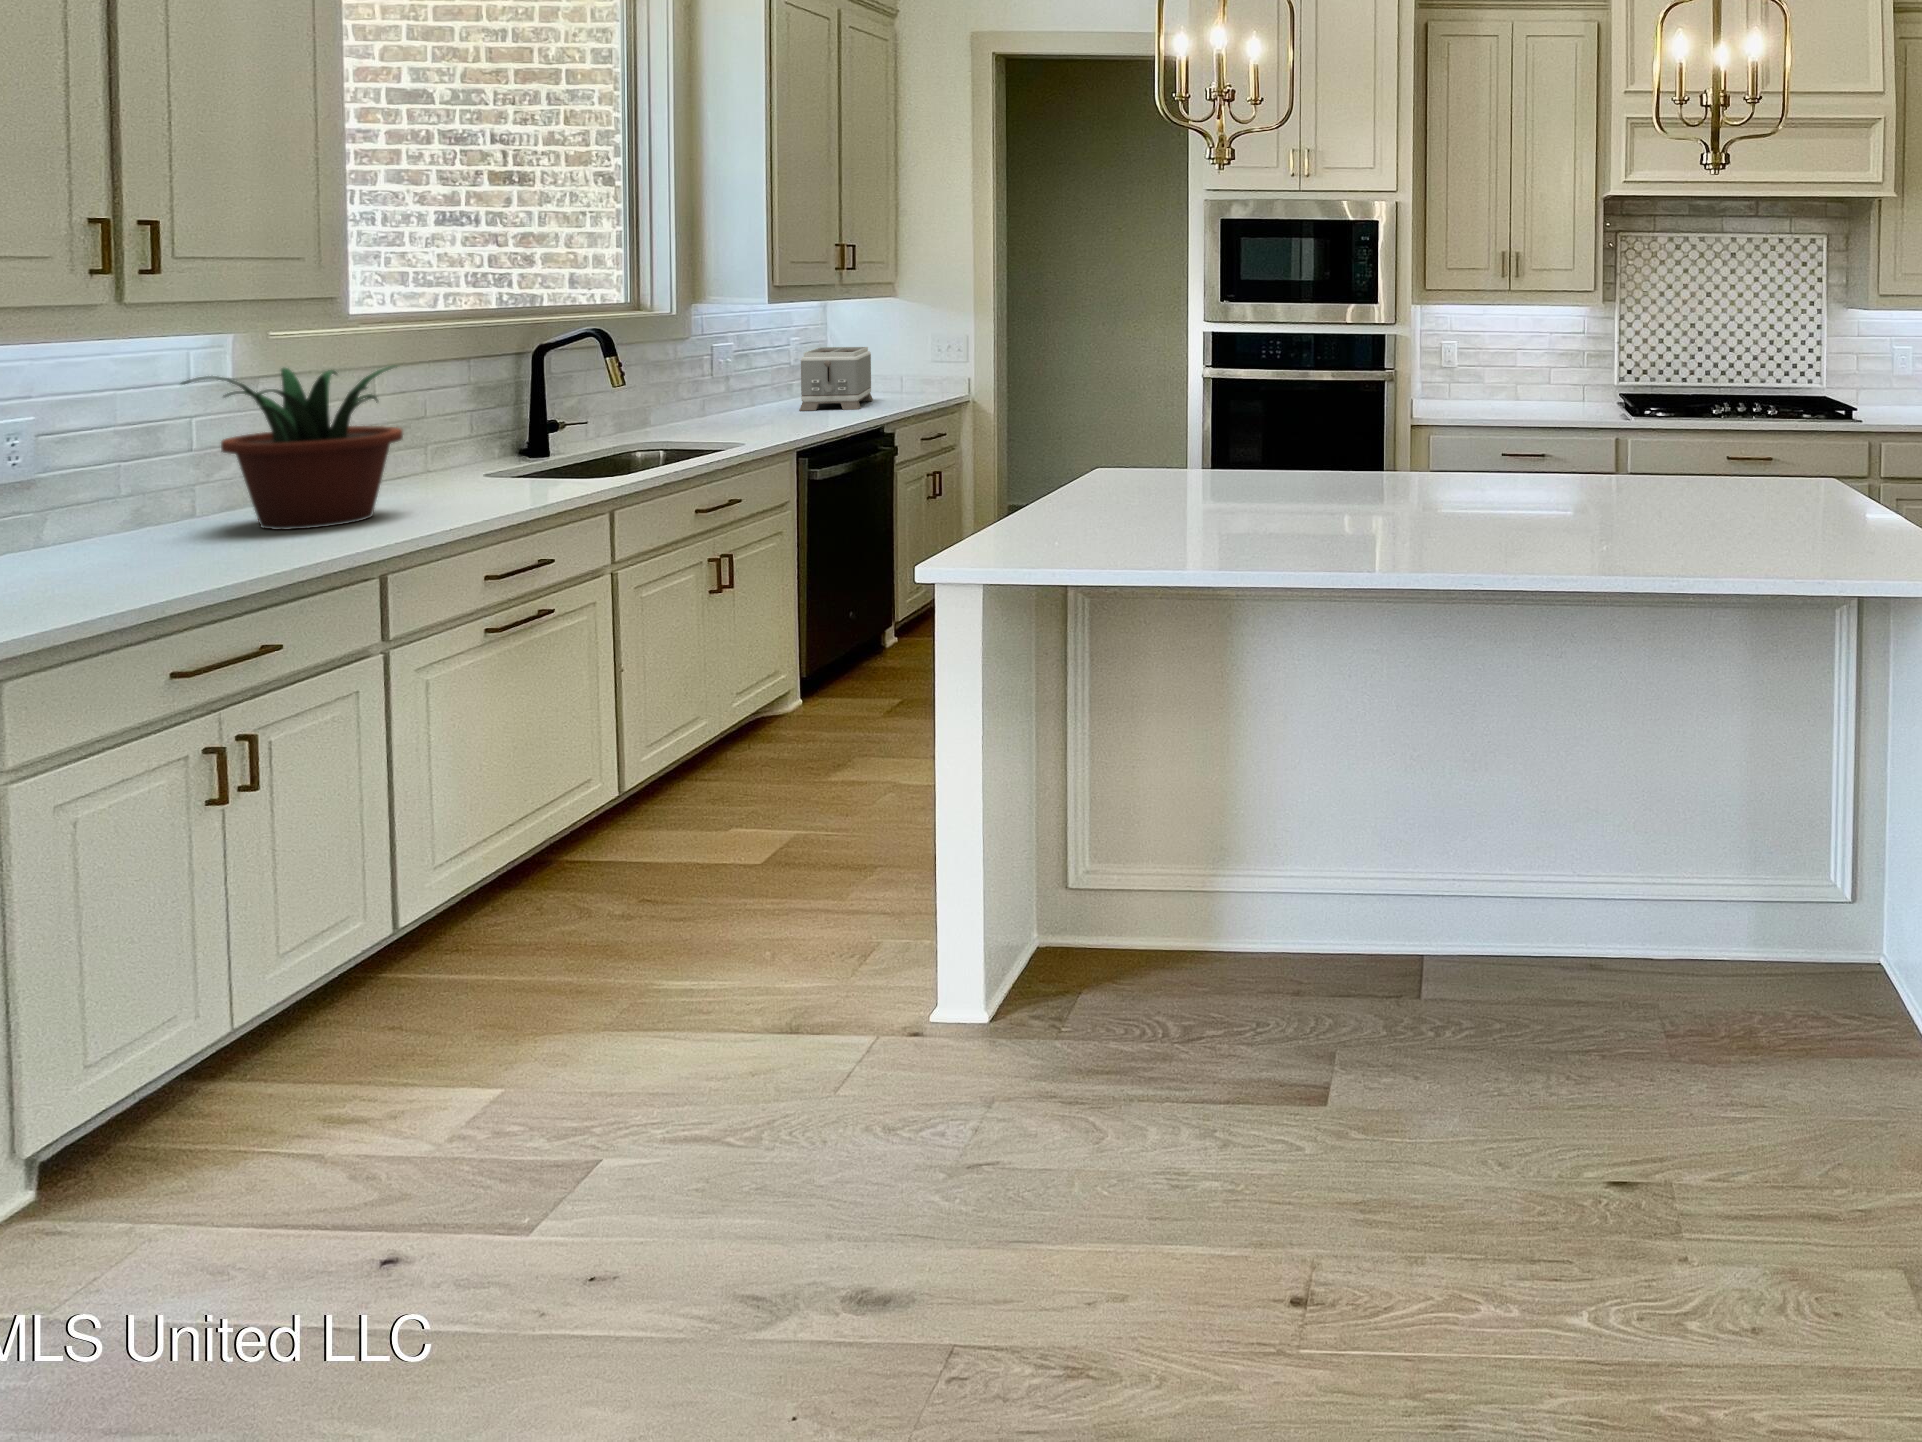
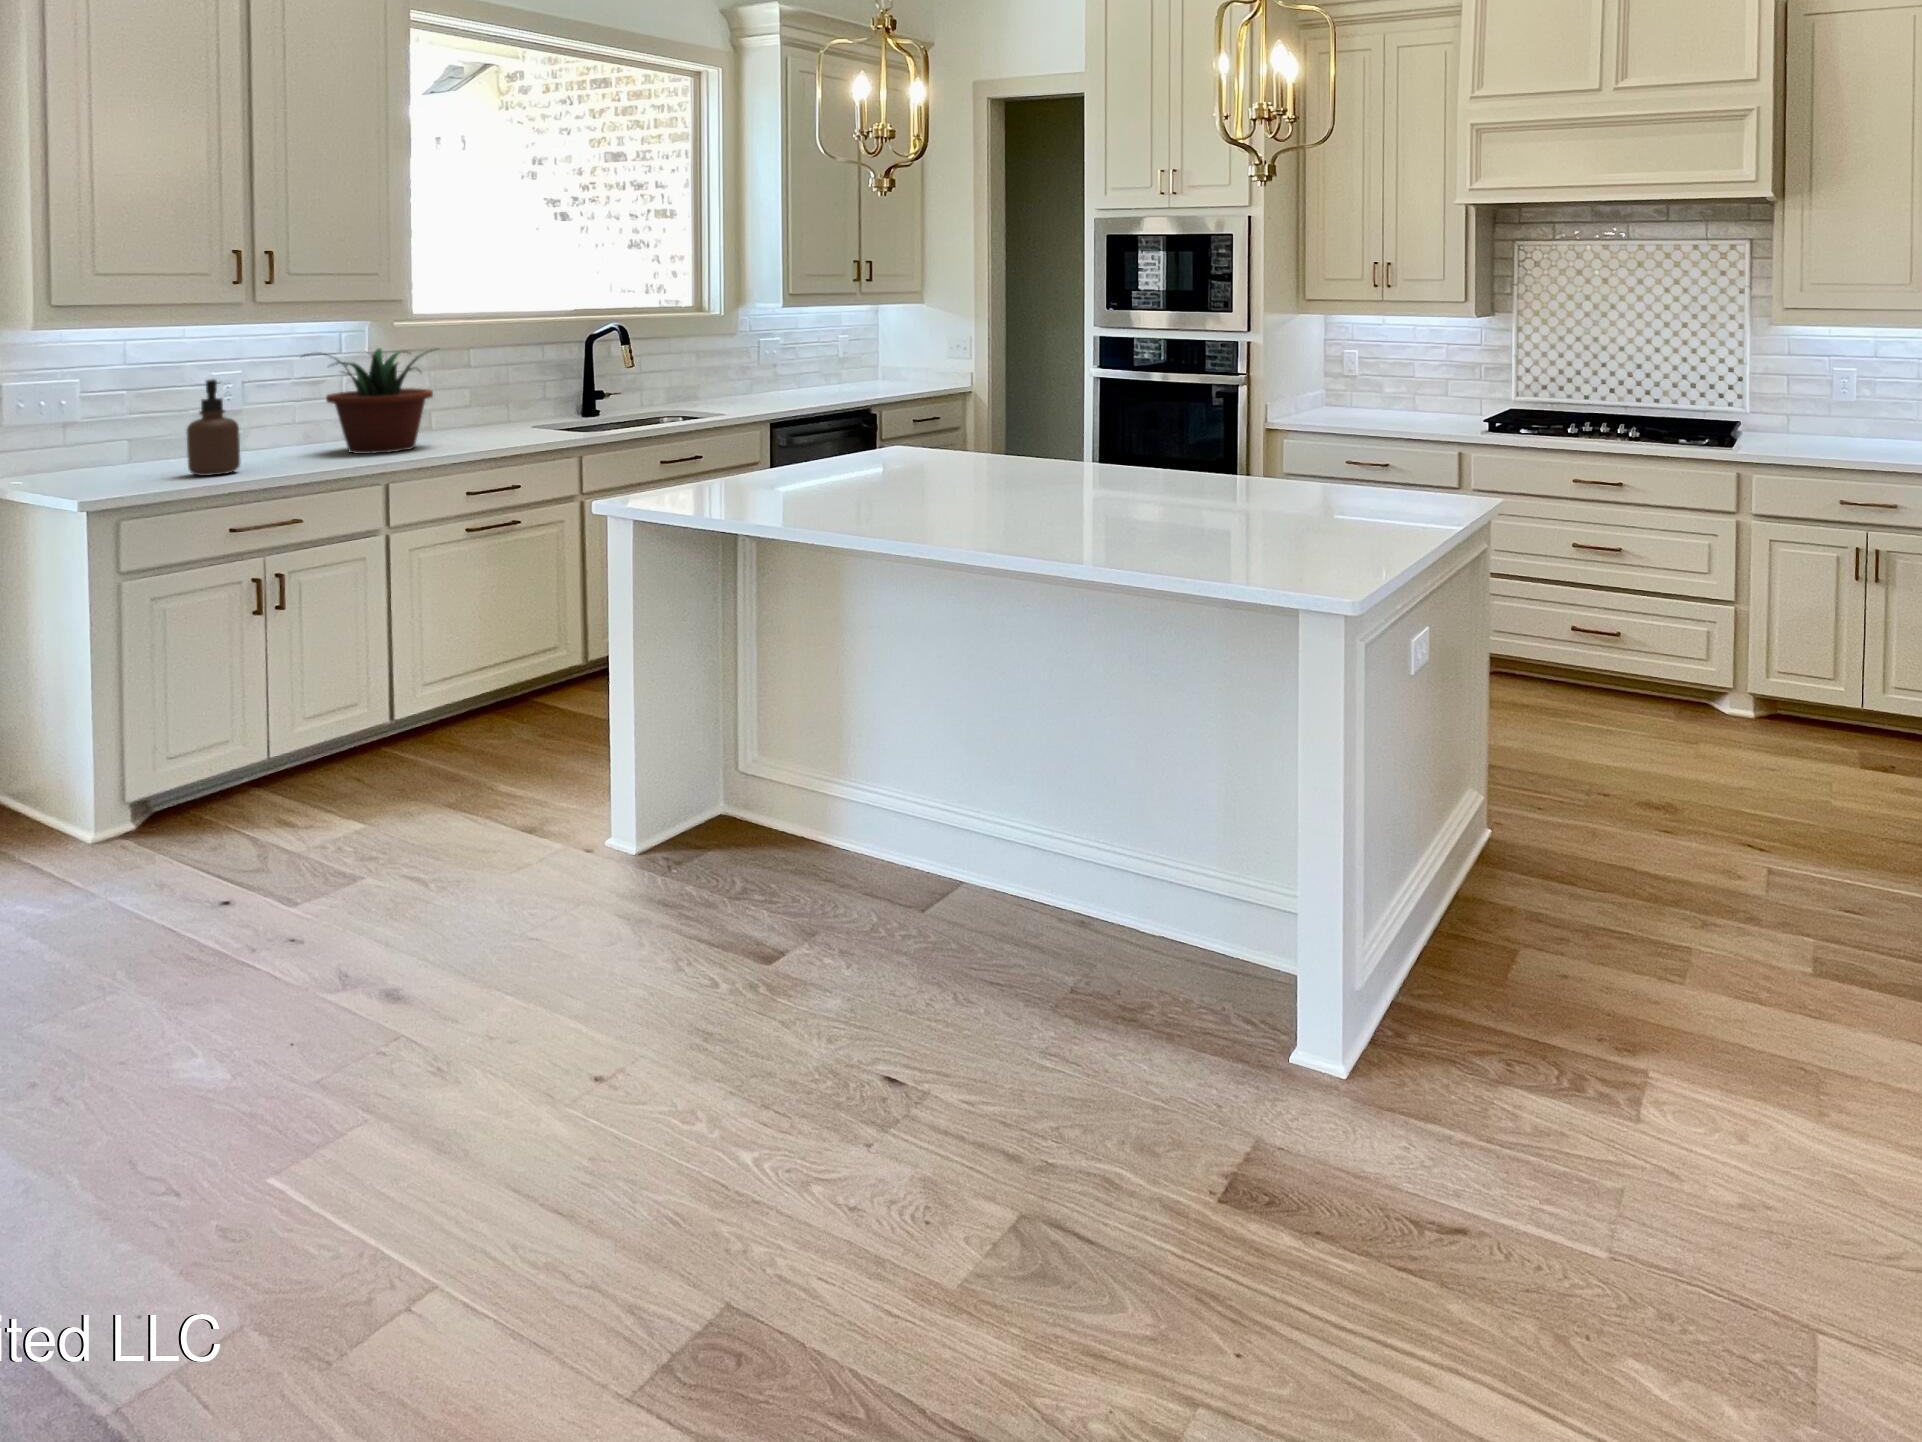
toaster: present [799,347,873,411] -> none [833,342,904,393]
soap dispenser: none [45,424,147,584] -> present [186,379,240,476]

